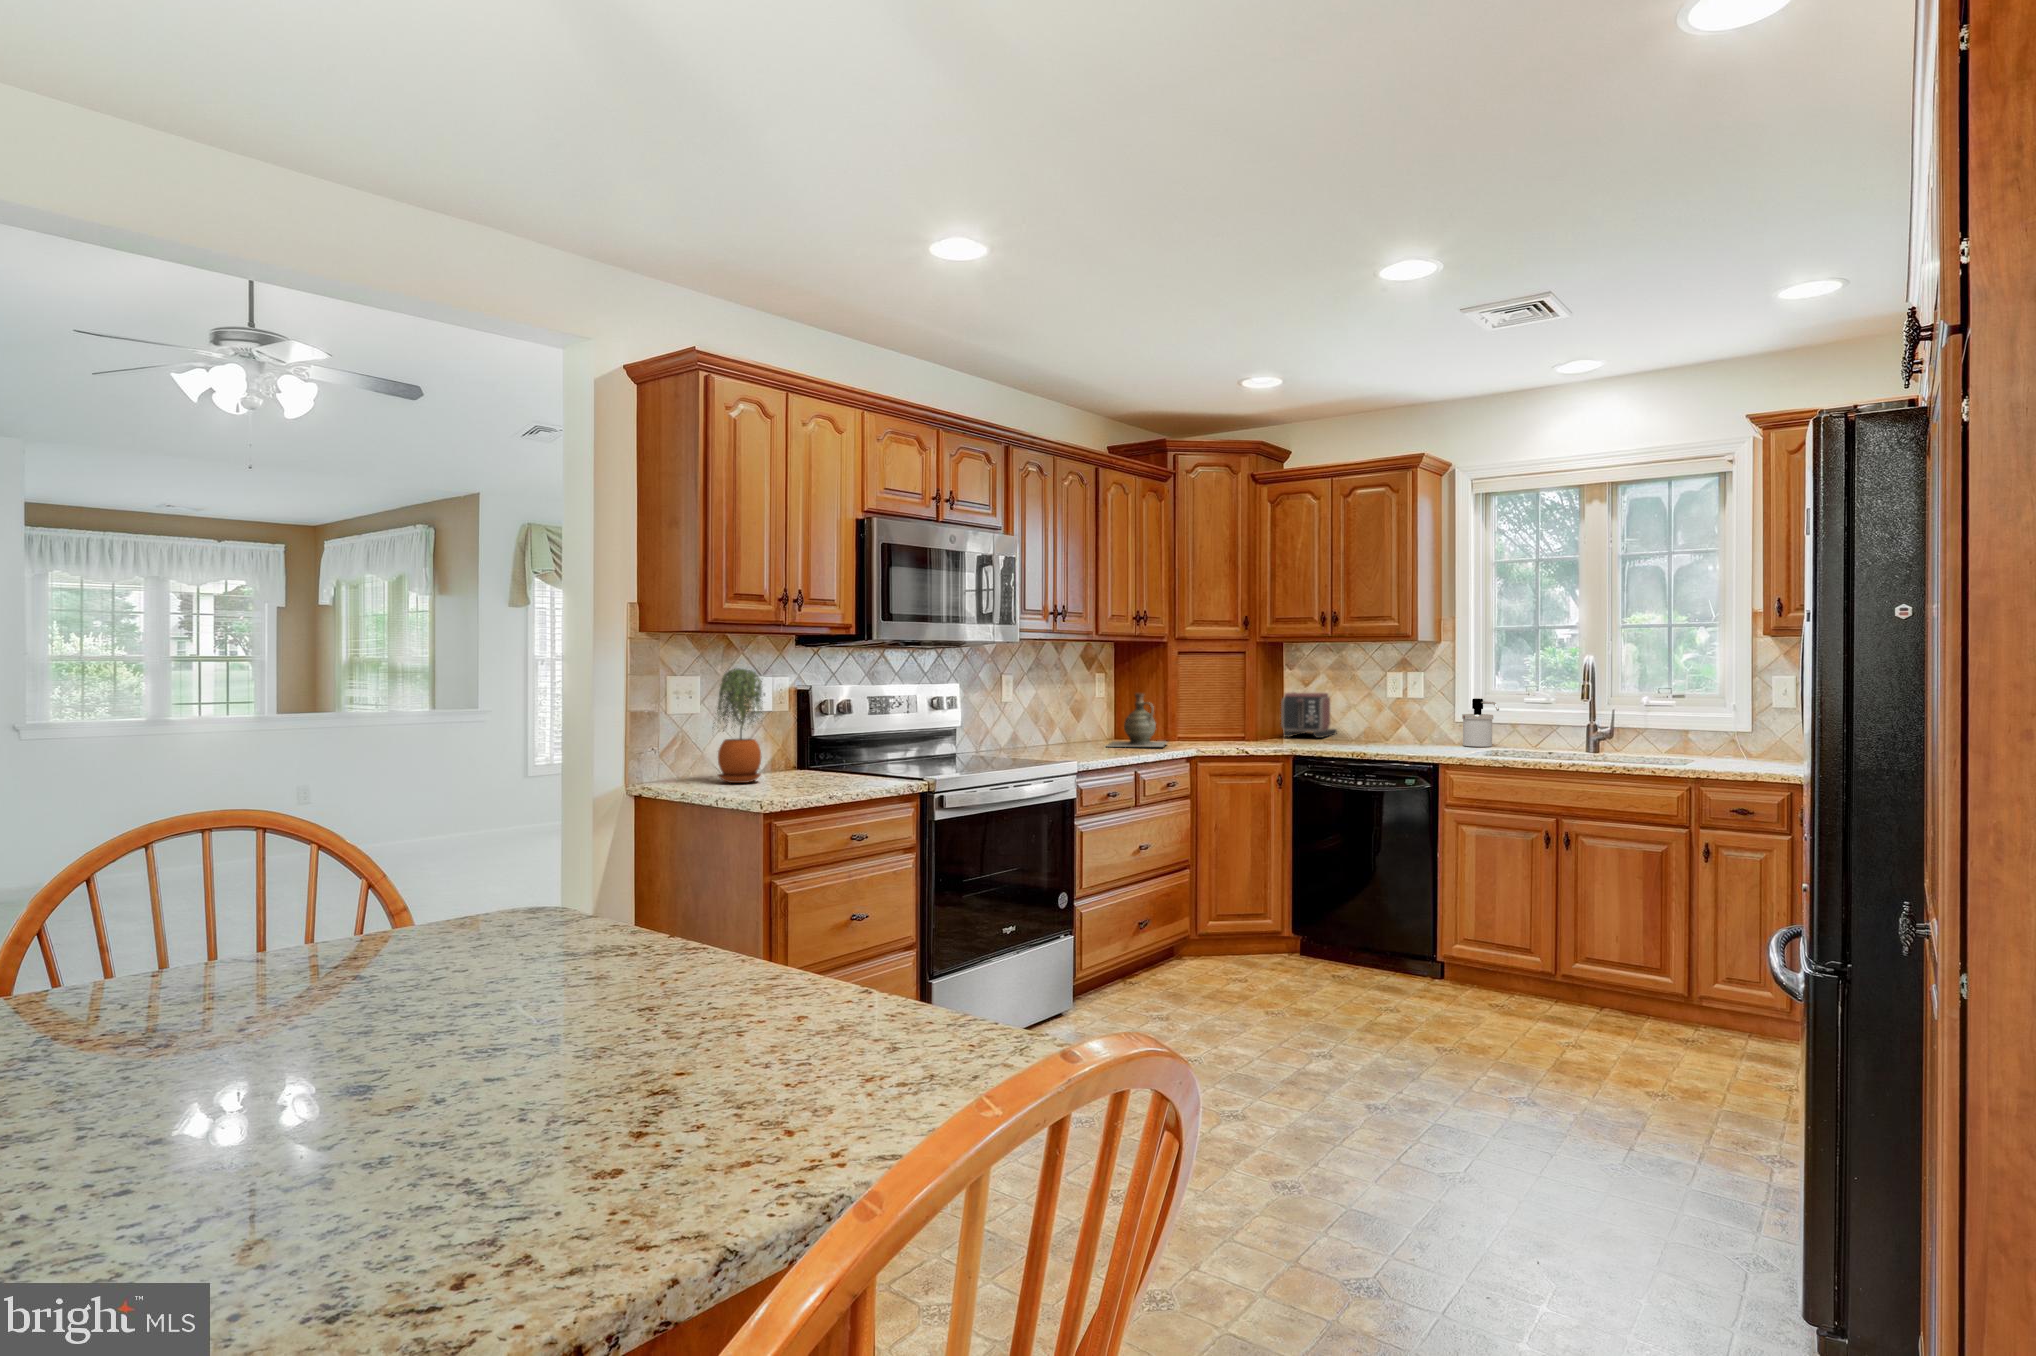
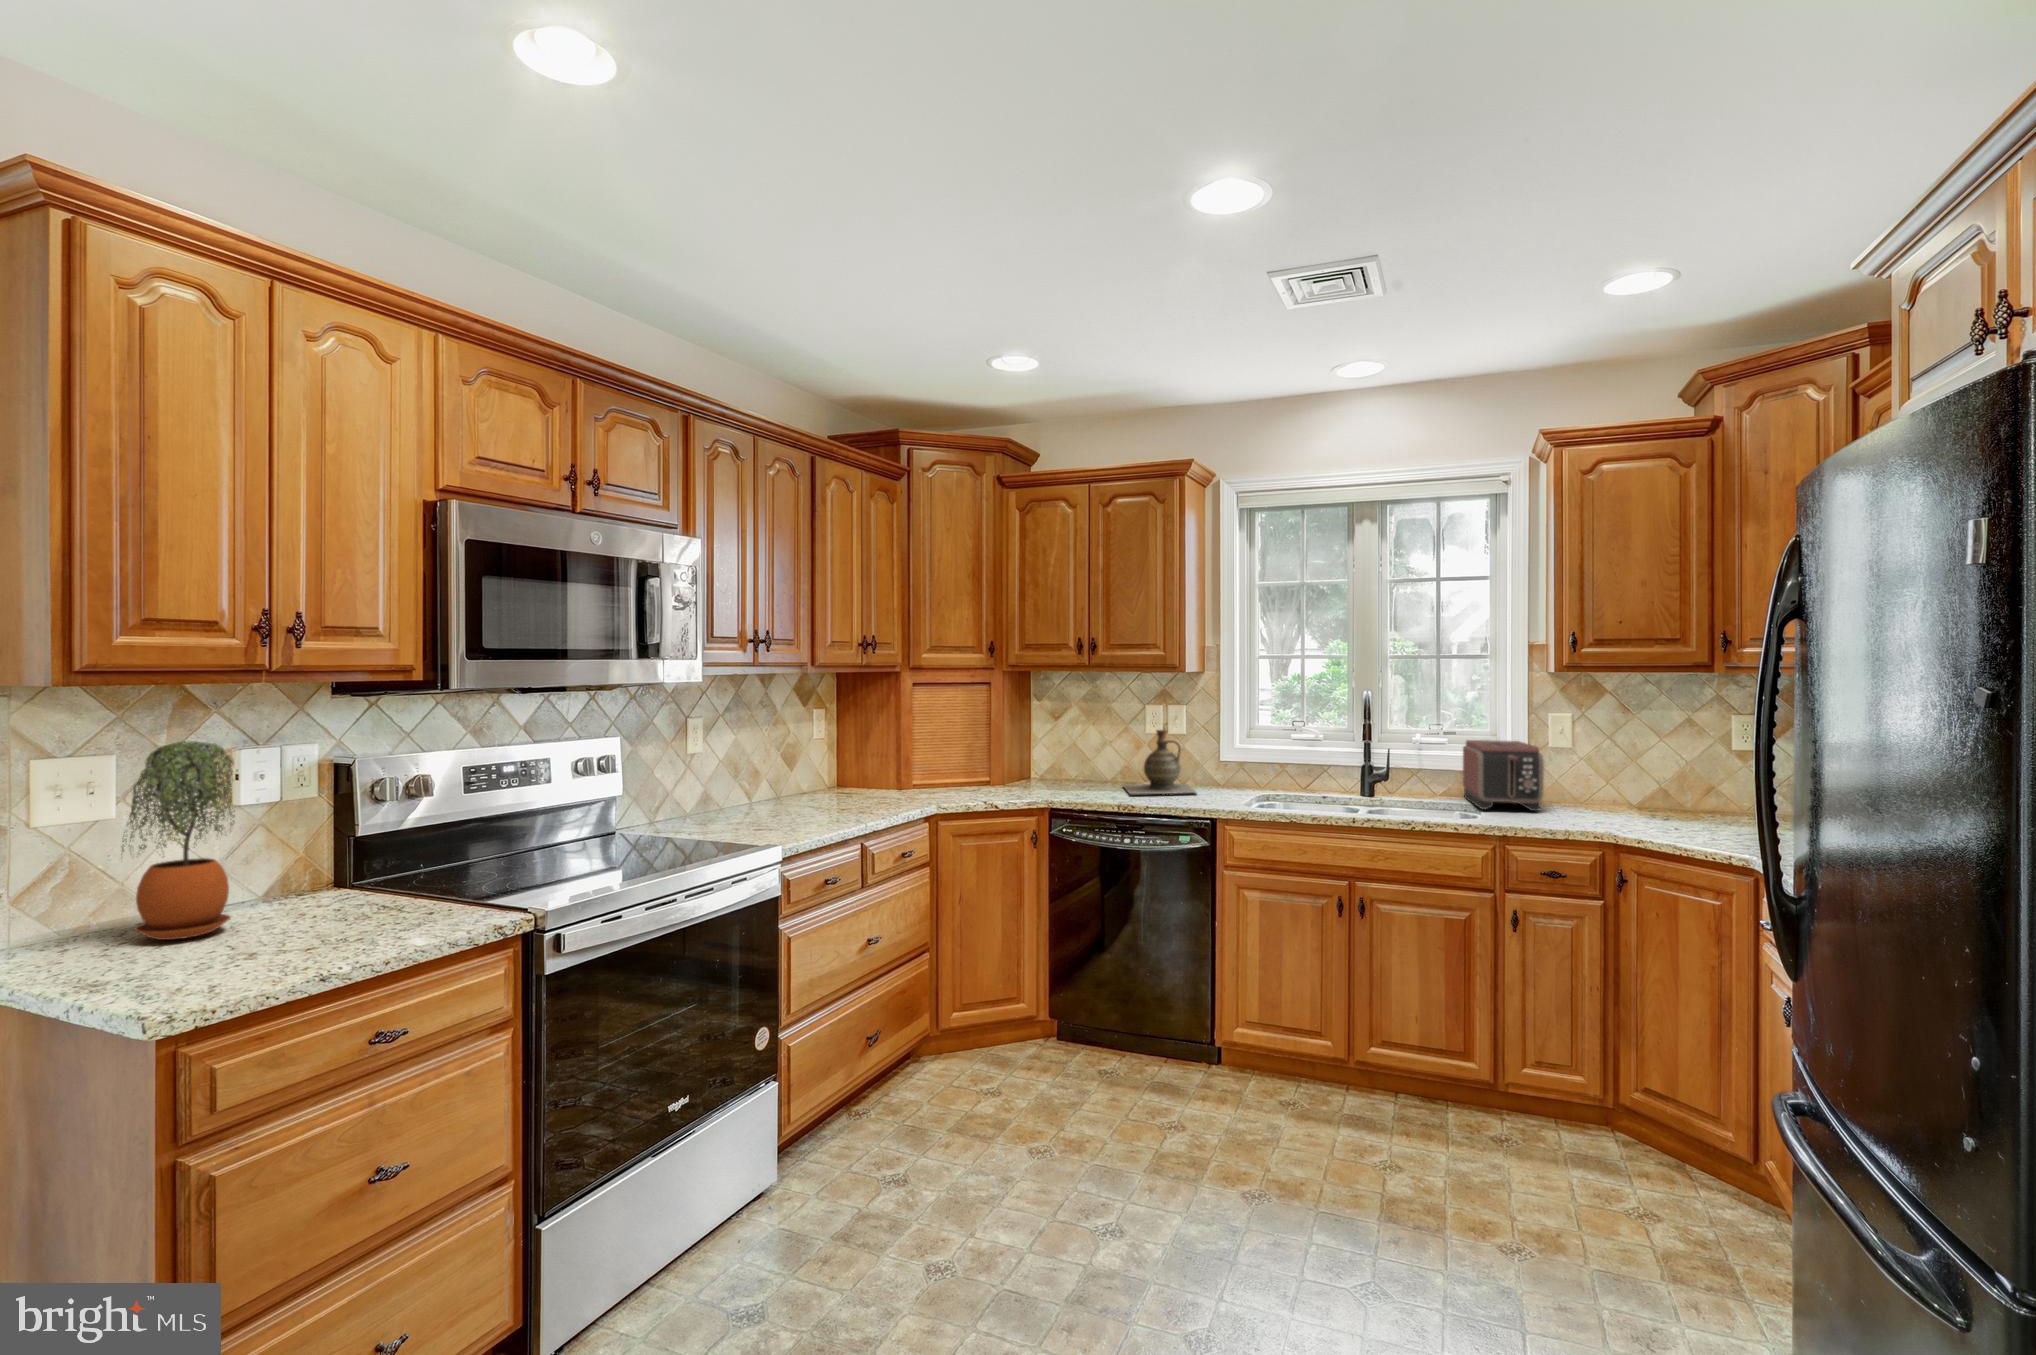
toaster: present [1281,692,1337,738] -> present [1463,740,1544,811]
ceramic jug: present [1107,693,1166,747] -> present [1124,730,1196,794]
soap dispenser: present [1462,698,1499,747] -> none [1230,736,1272,790]

